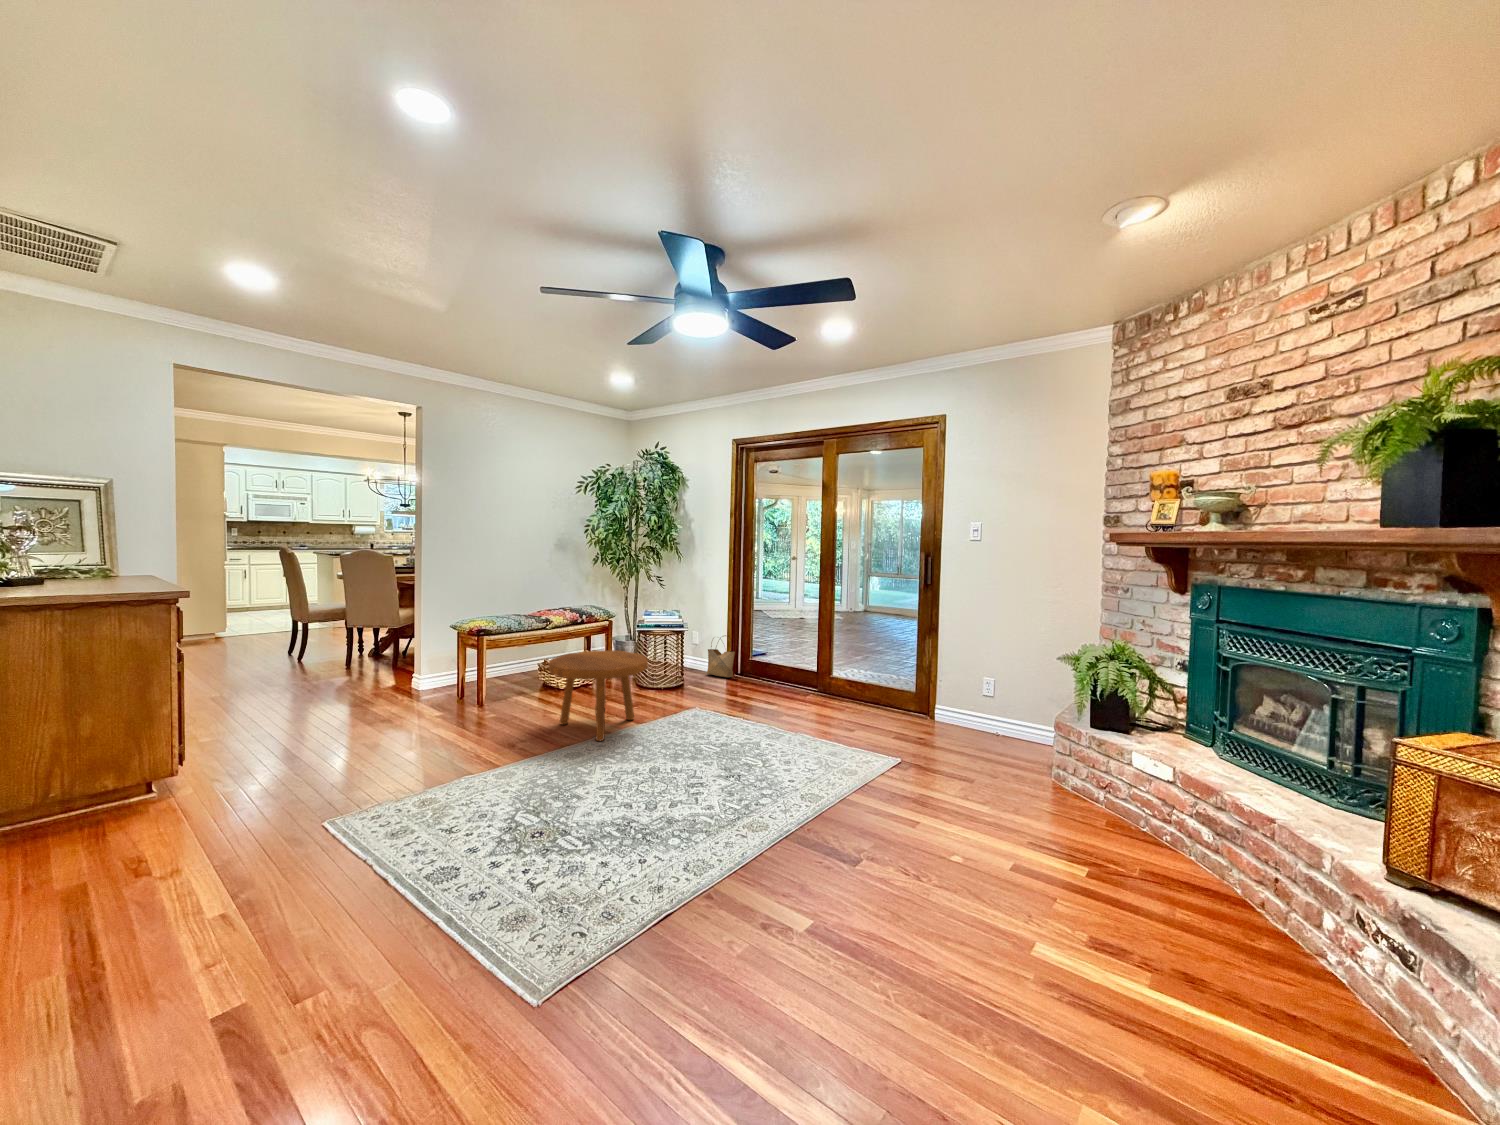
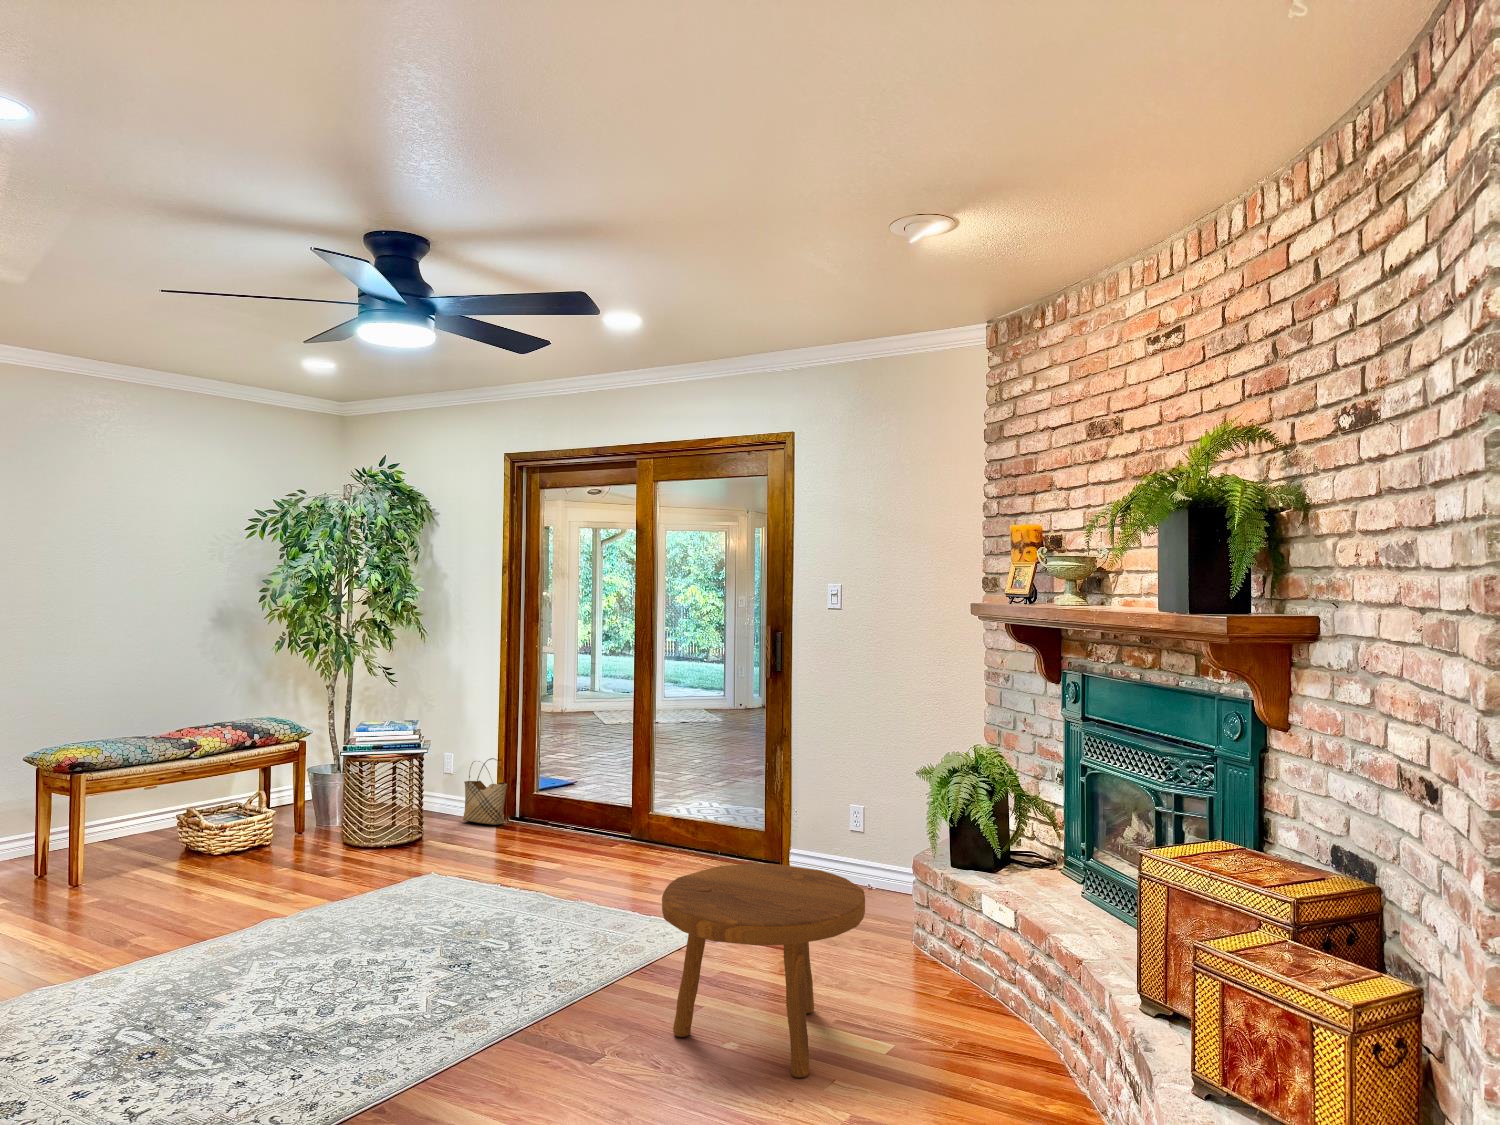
footstool: present [548,650,648,741] -> present [662,863,865,1078]

